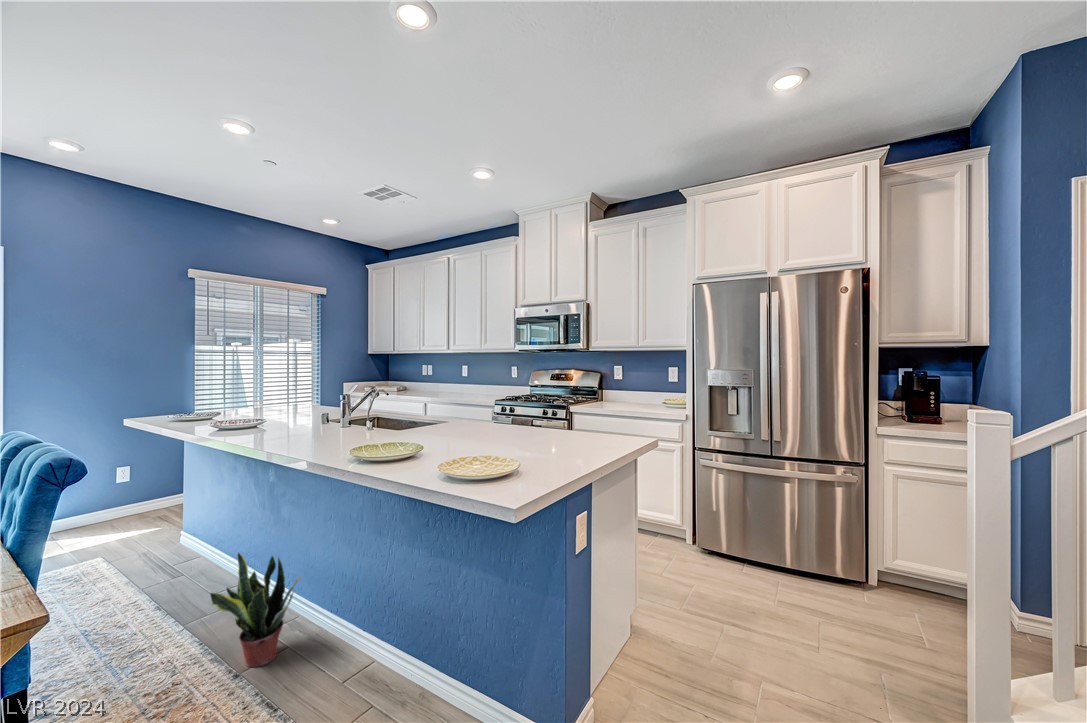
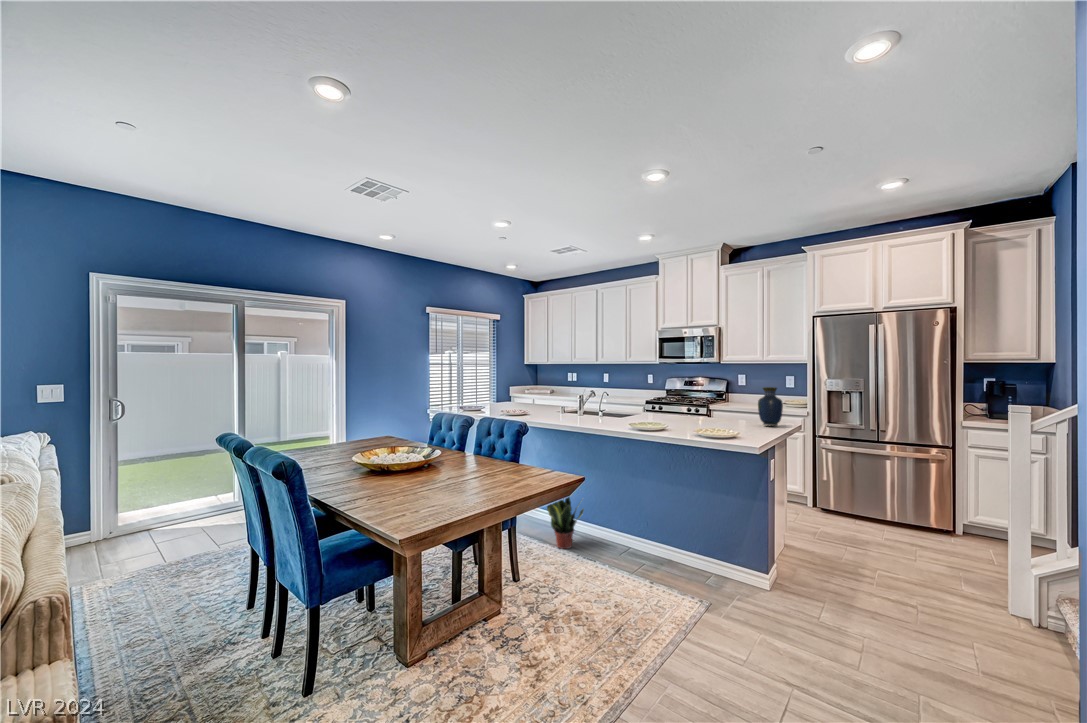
vase: none [587,380,623,443] -> present [758,387,783,426]

